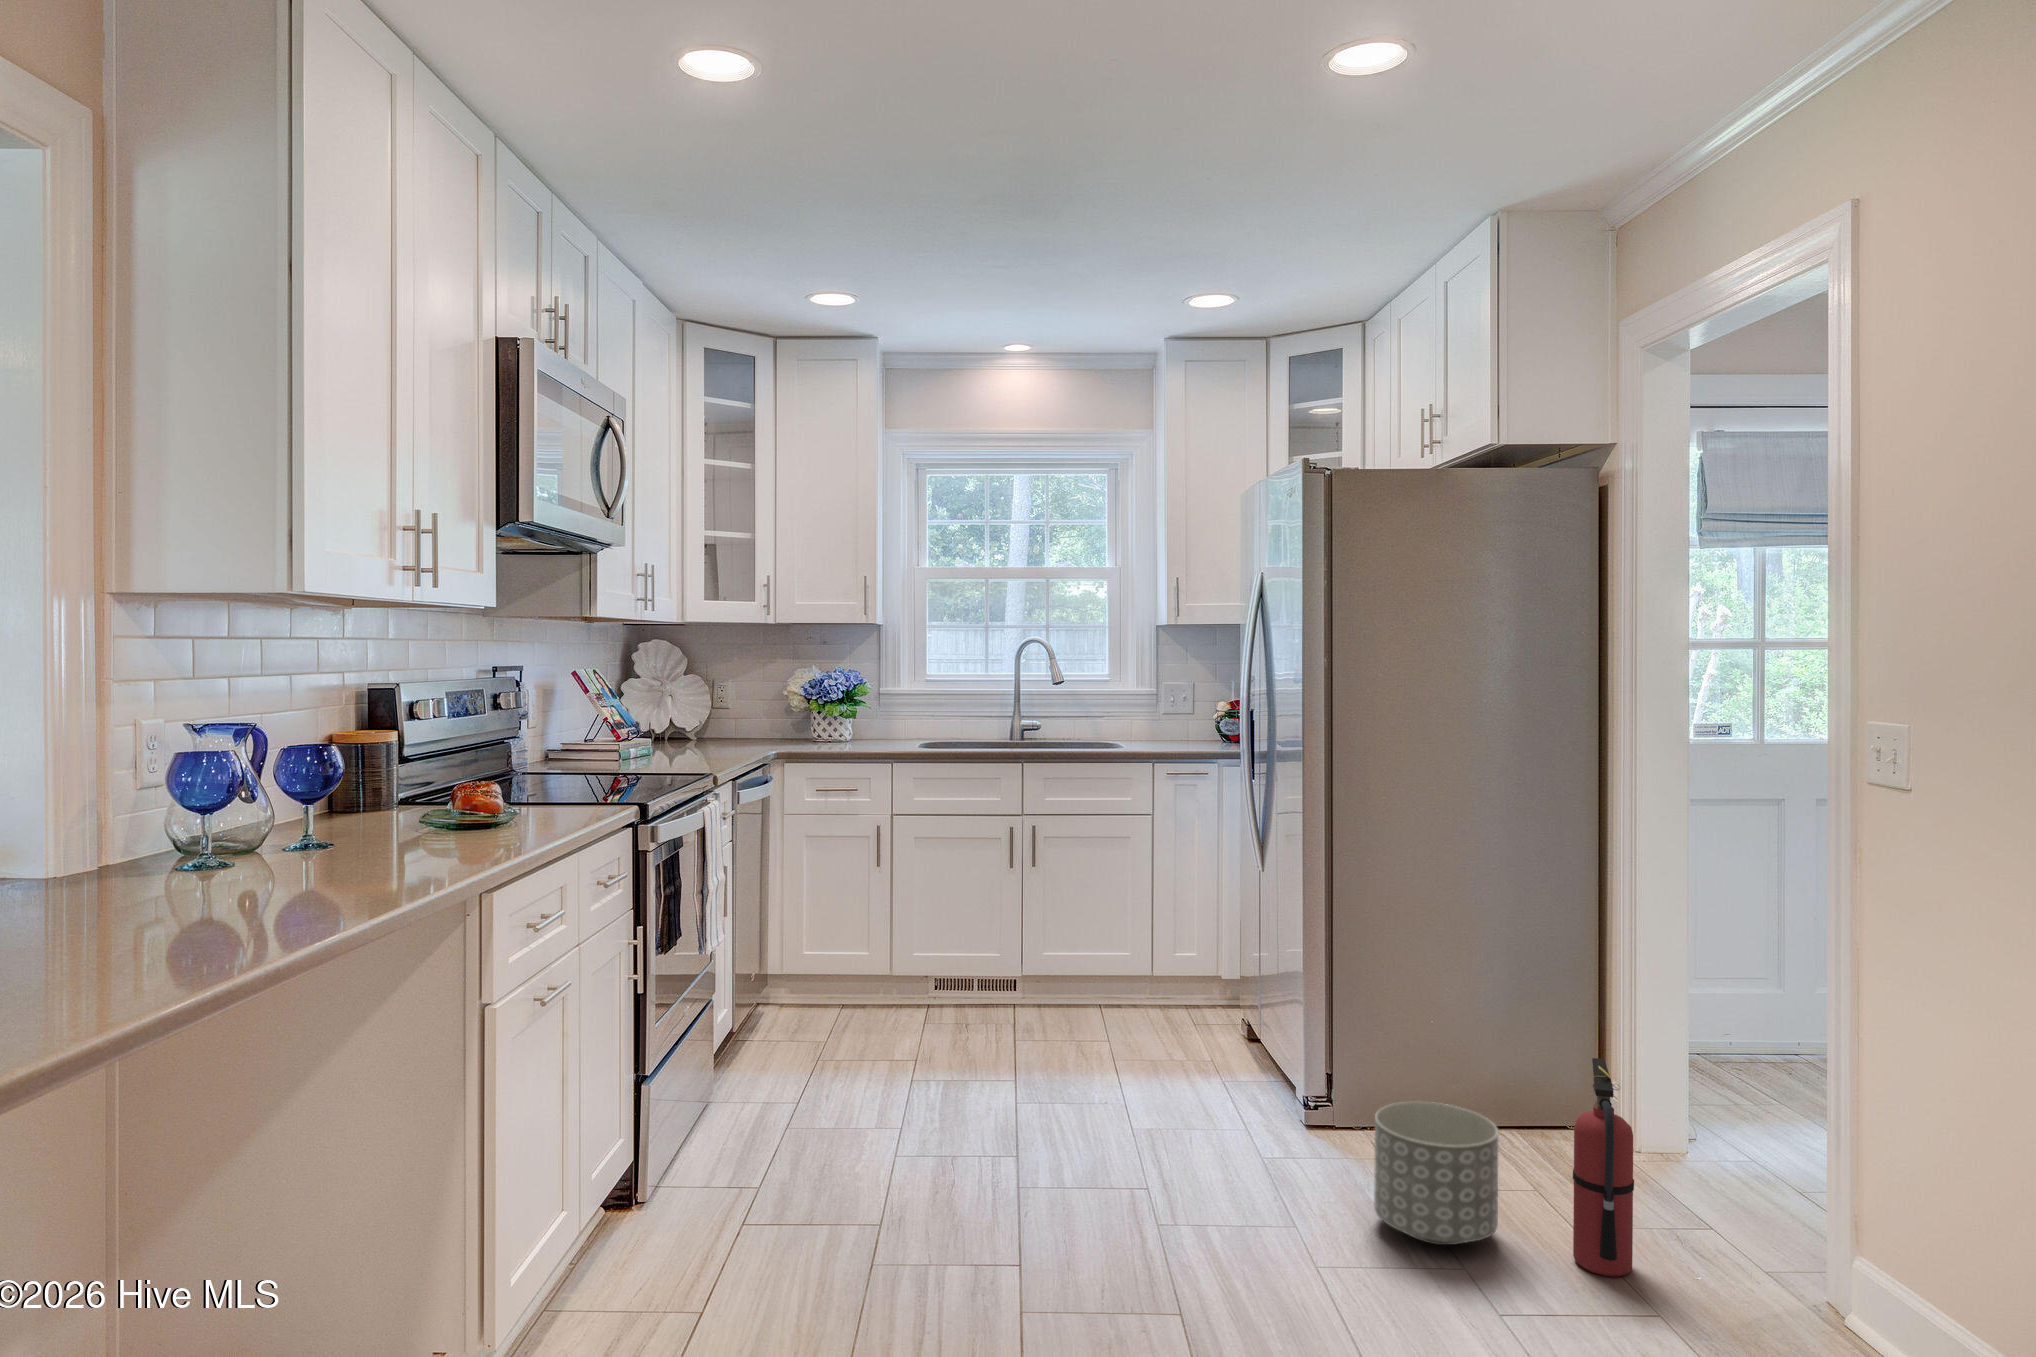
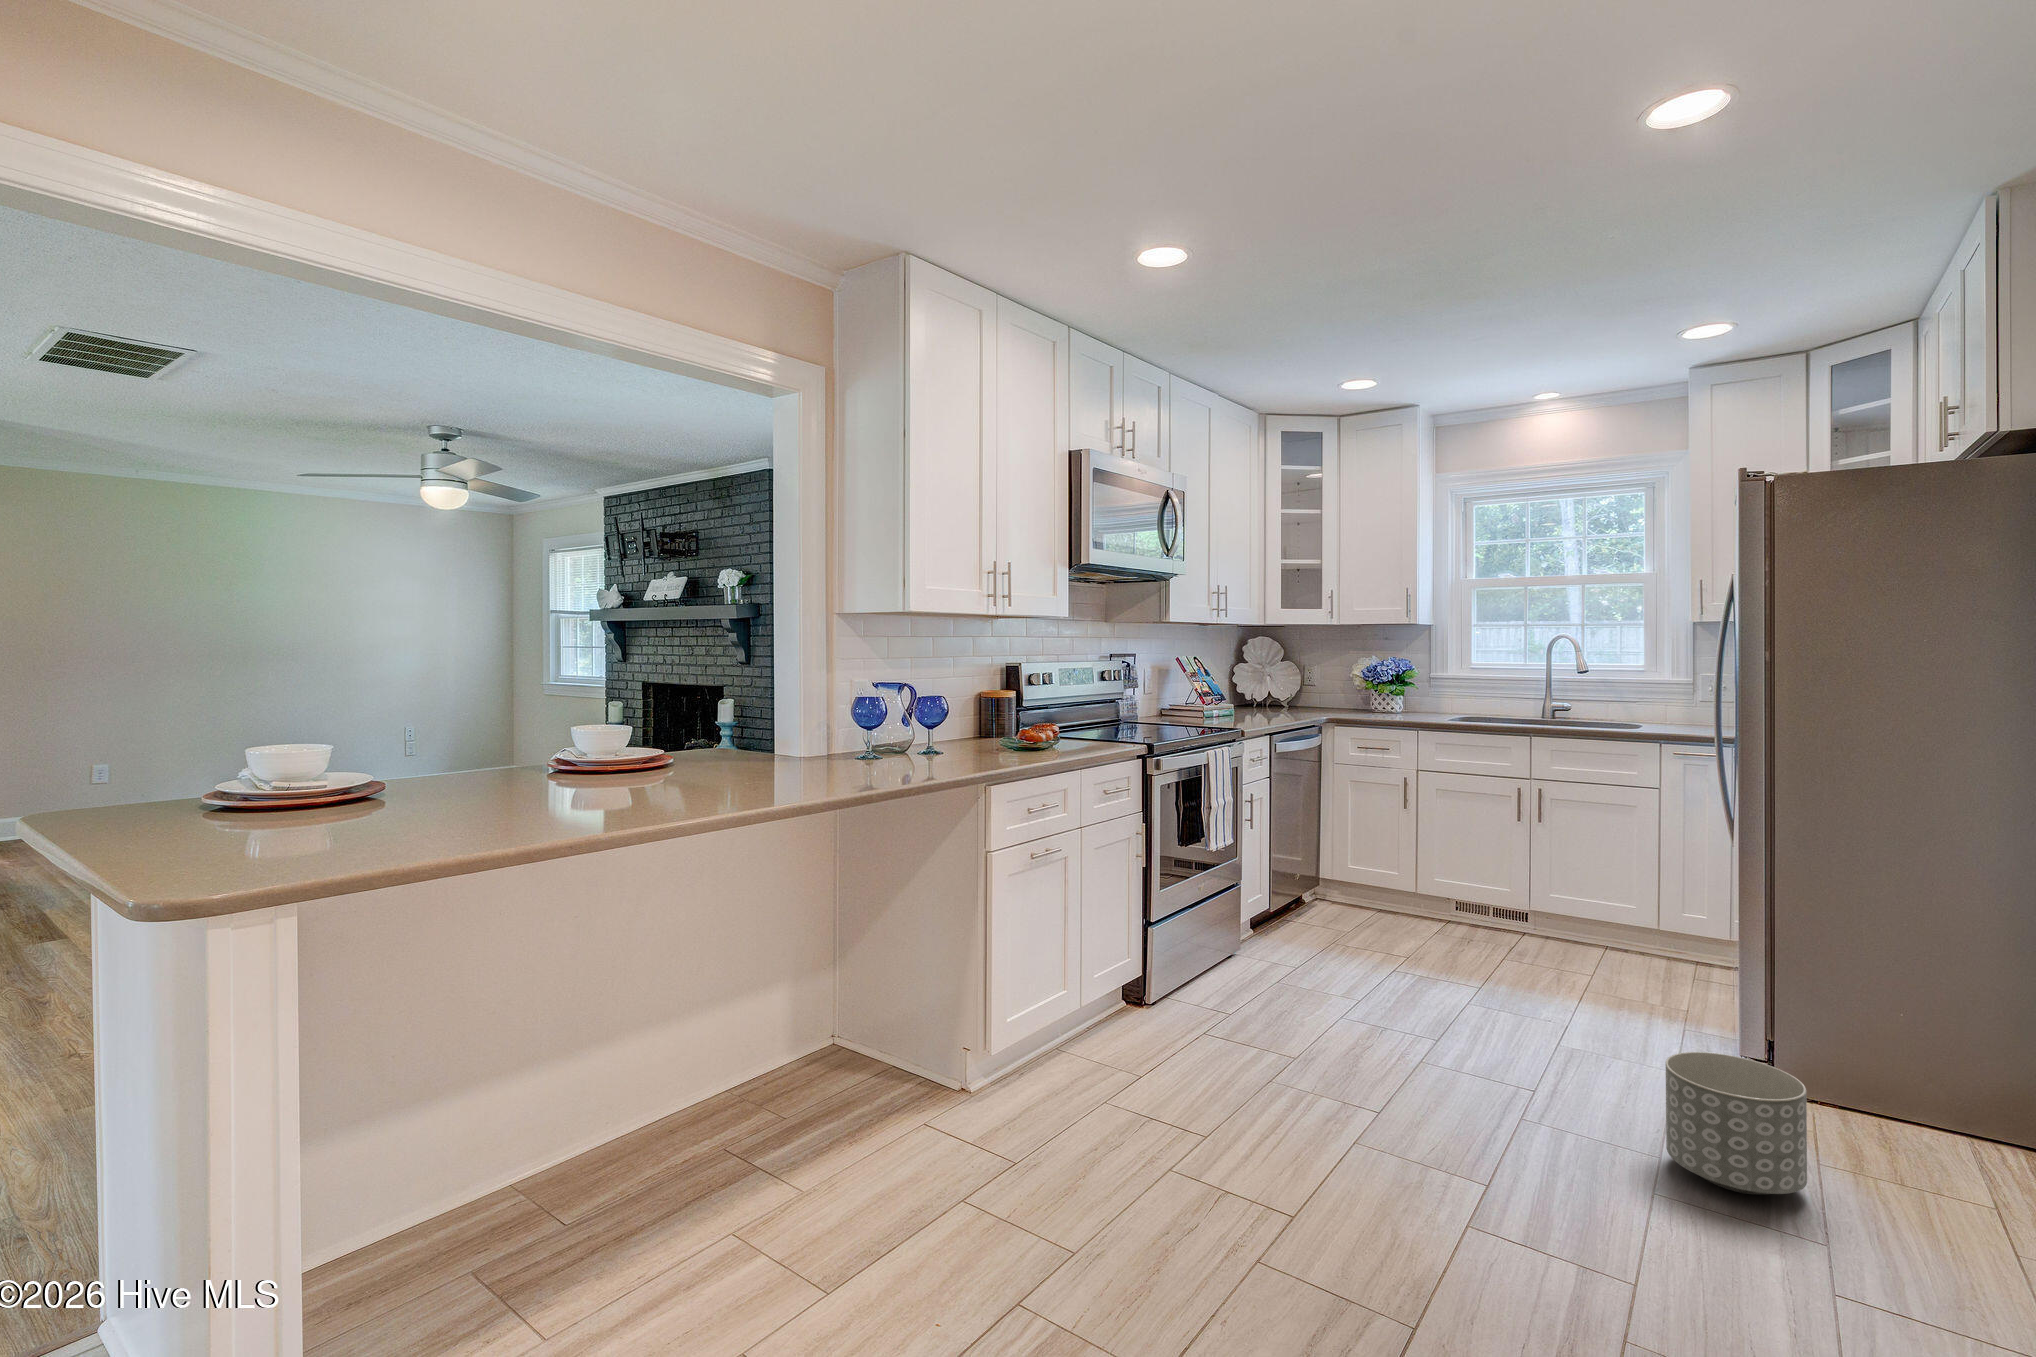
fire extinguisher: present [1573,1058,1634,1277] -> none [1876,1048,1957,1281]

